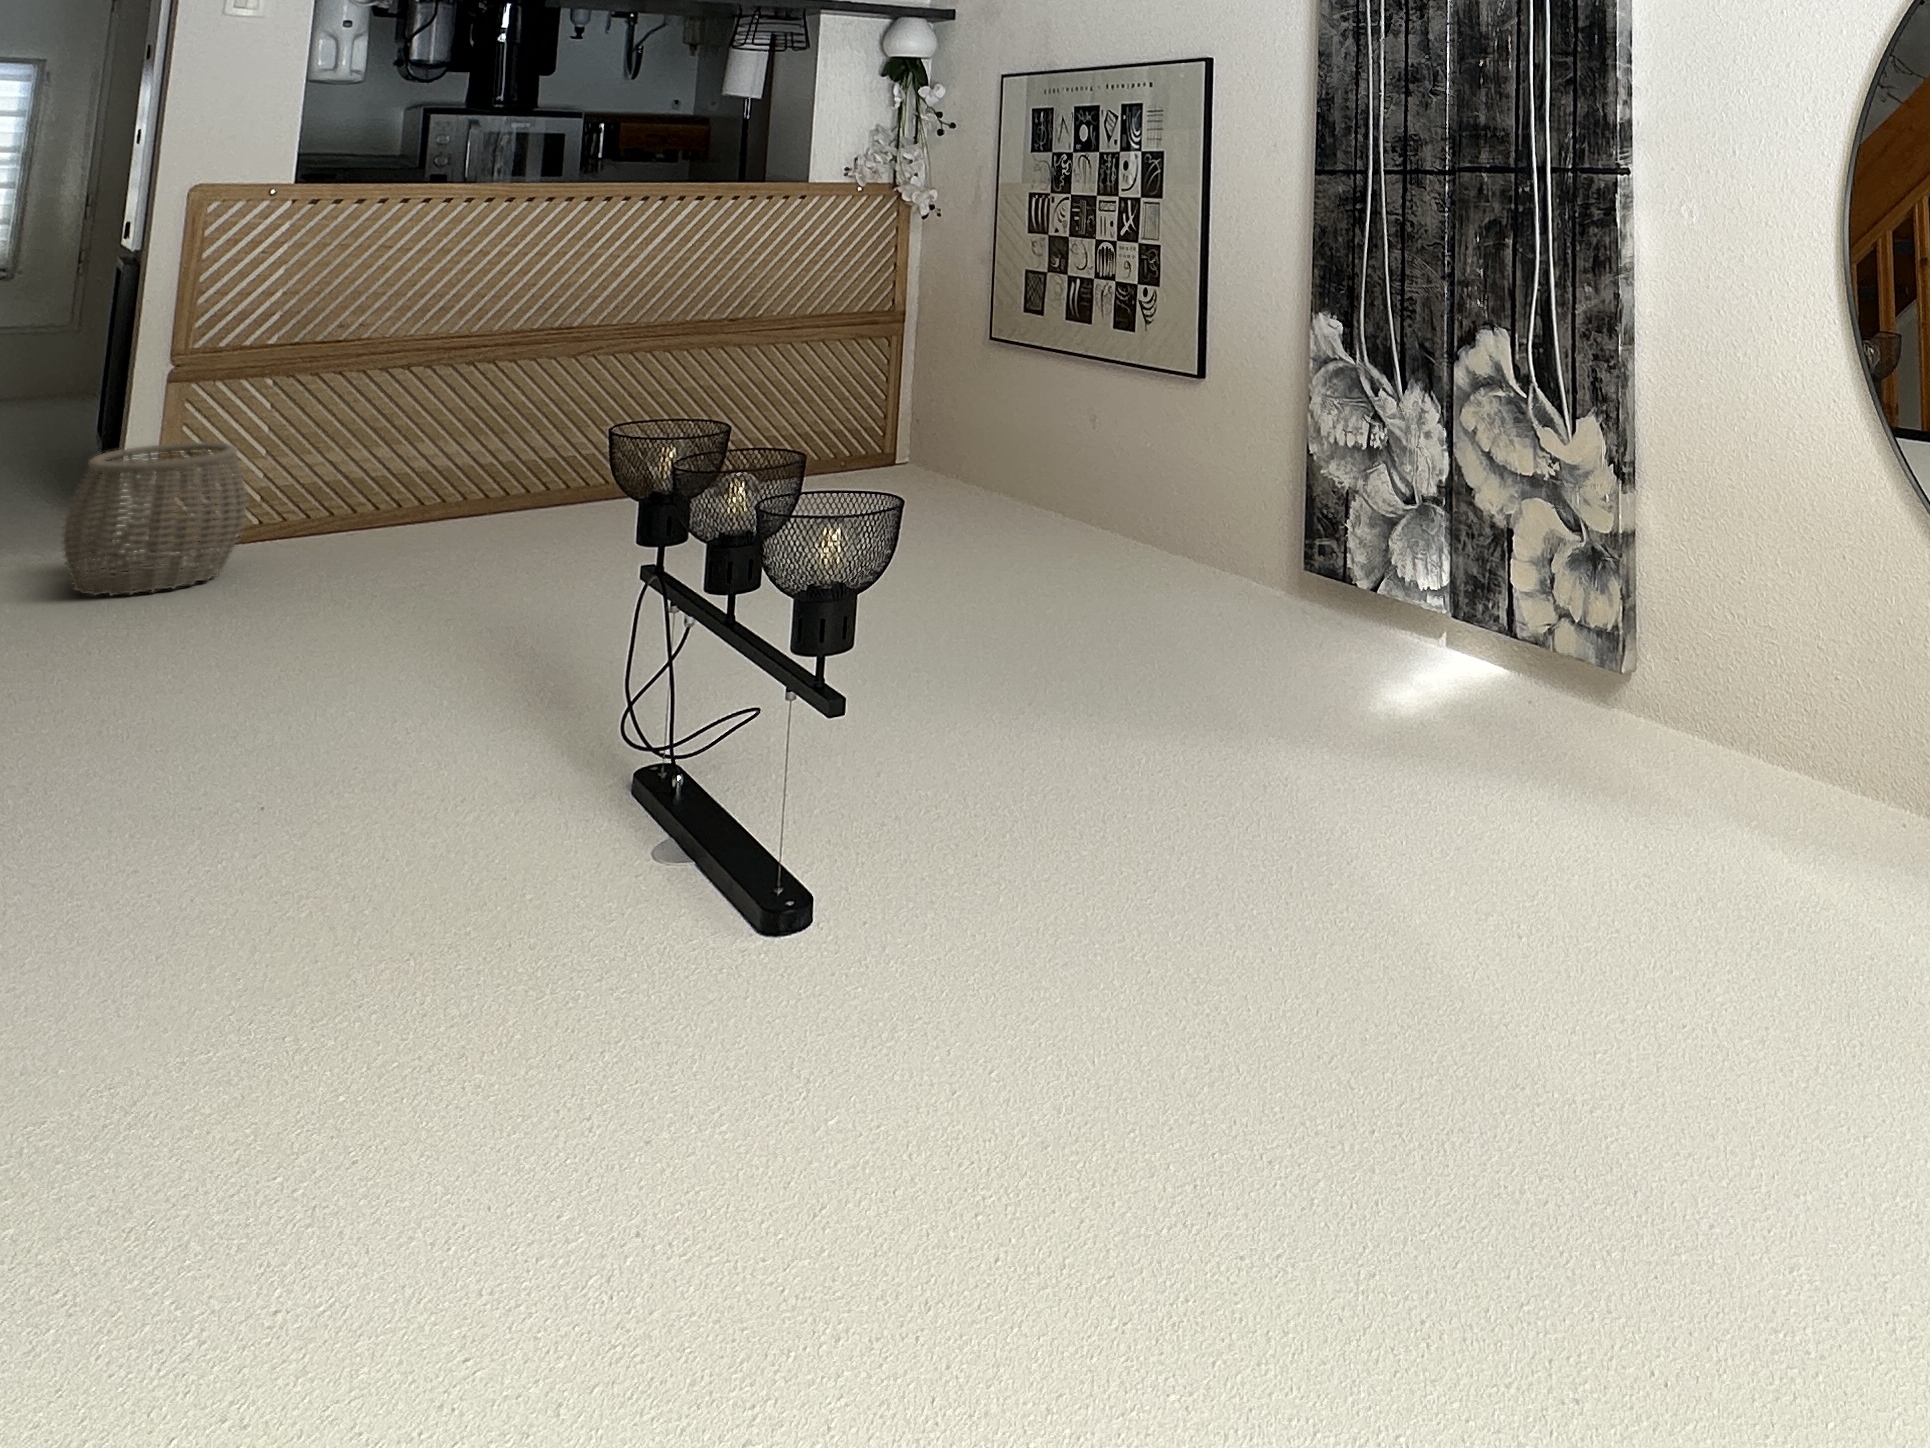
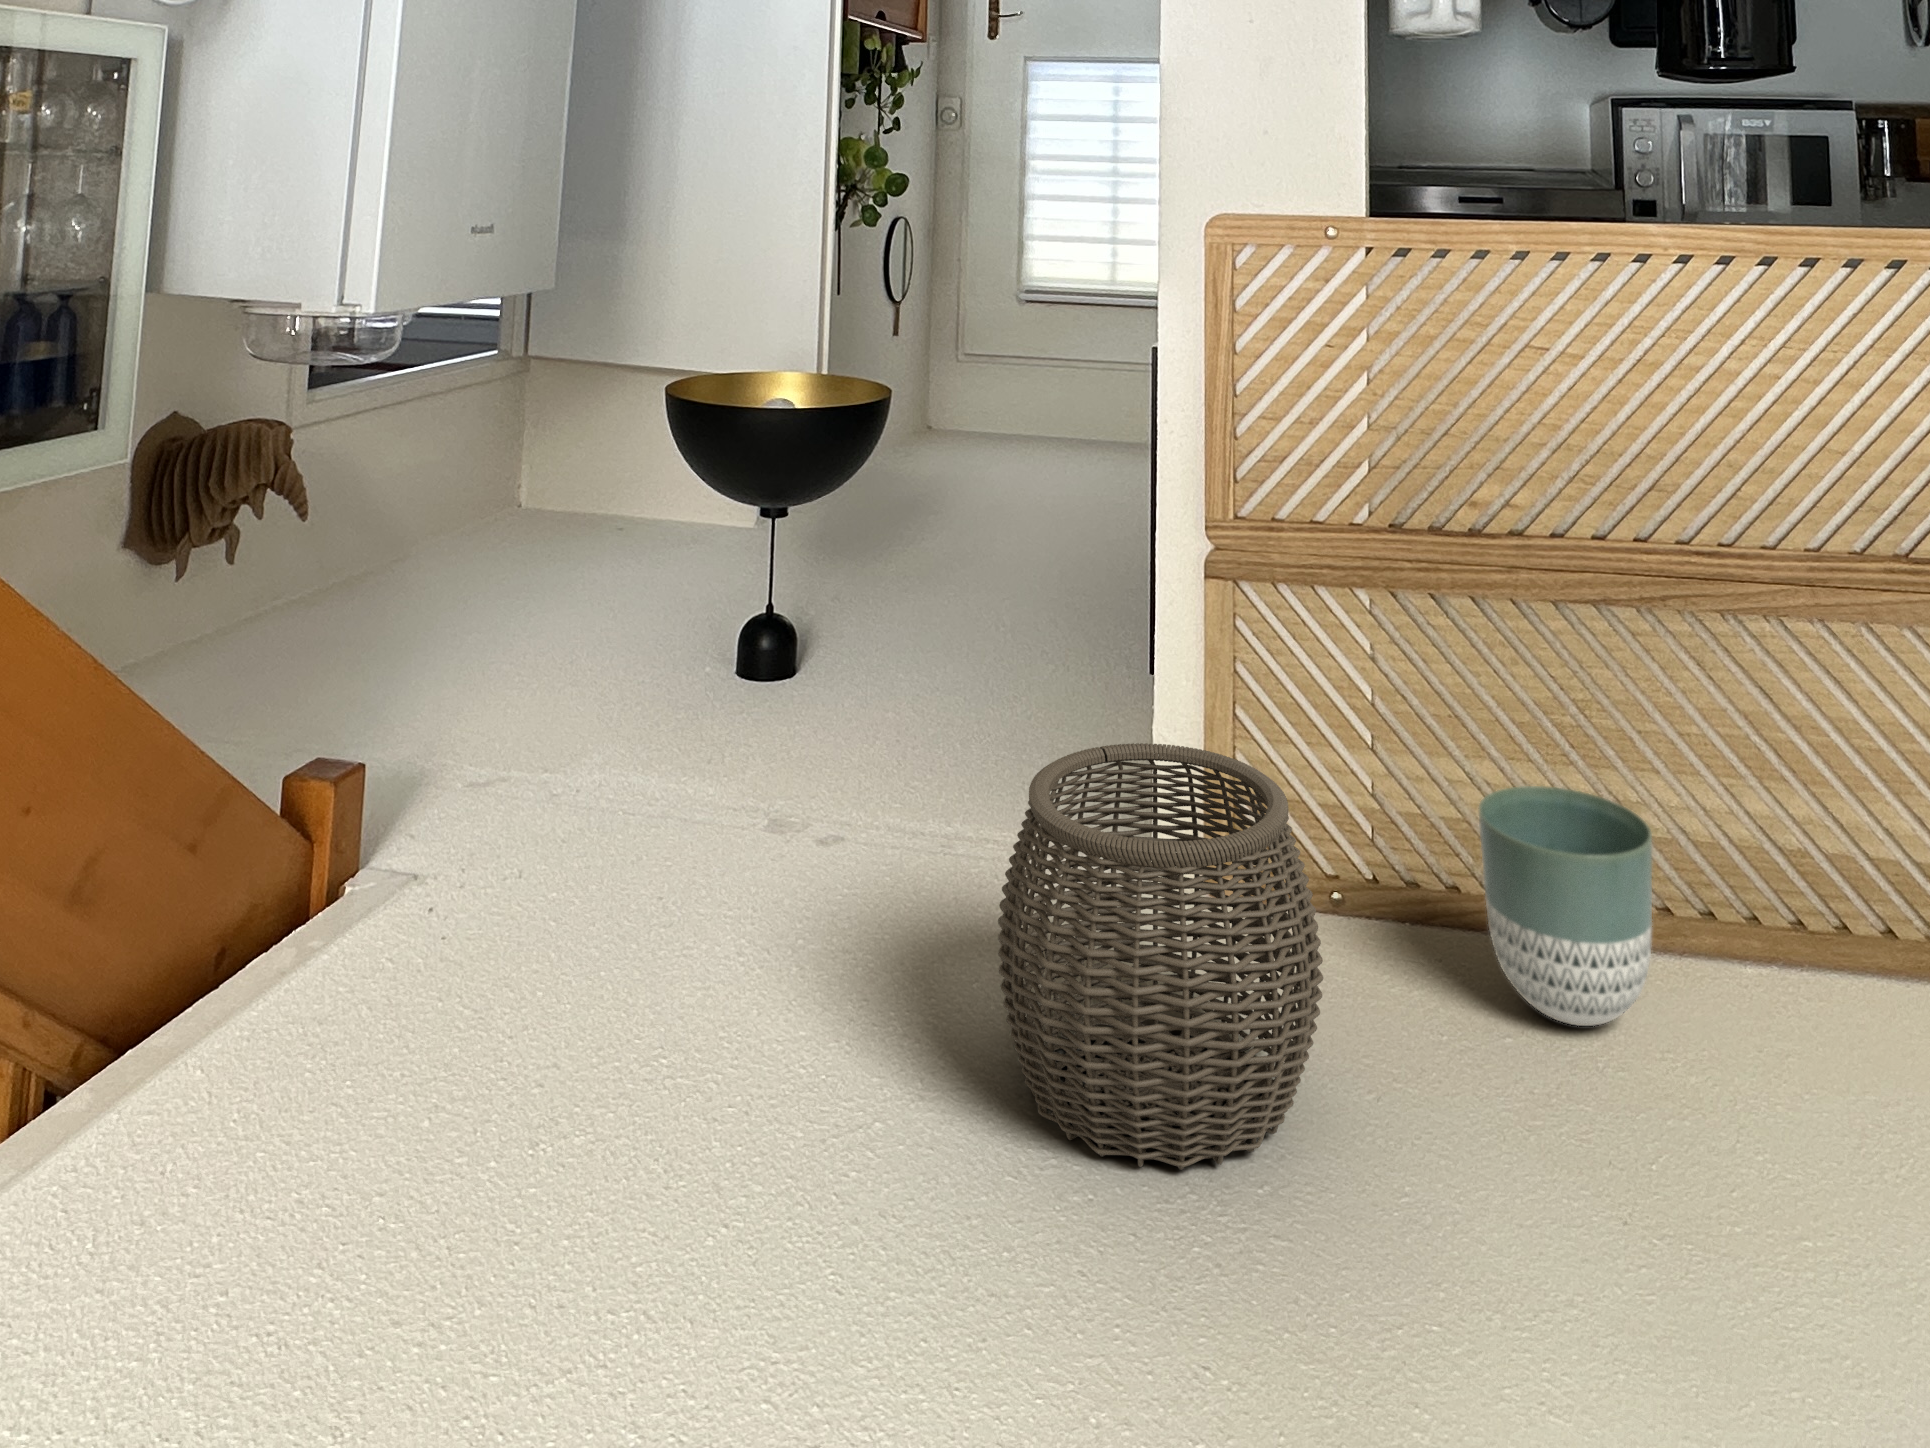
planter: none [320,448,408,537] -> present [1478,786,1652,1026]

